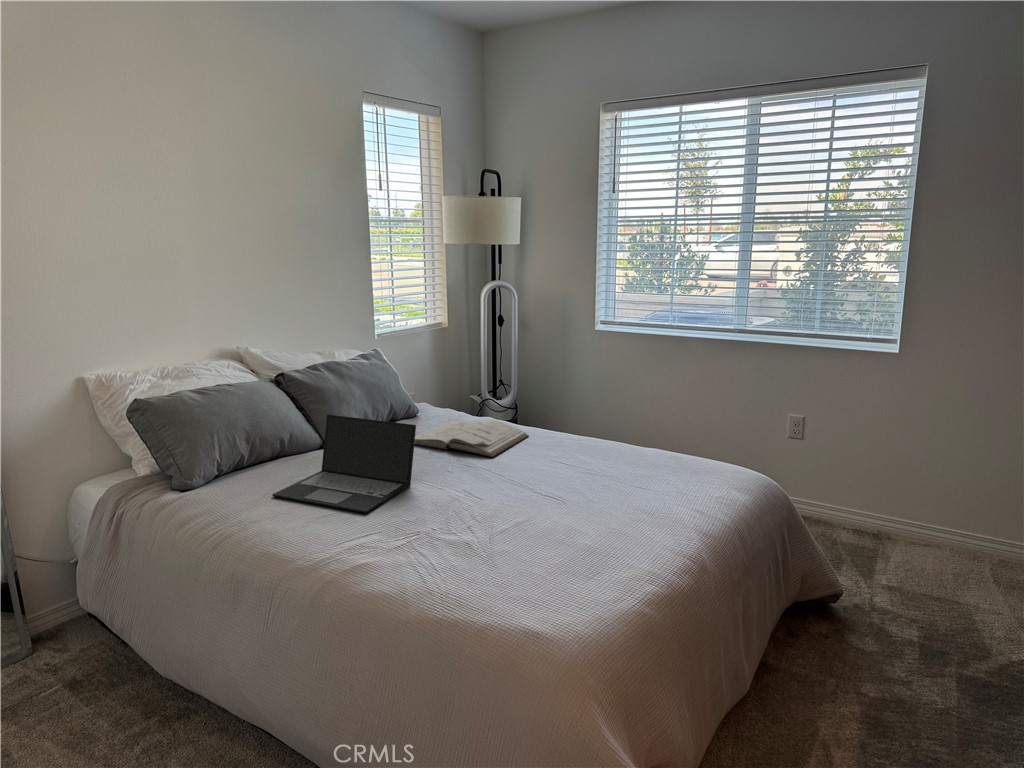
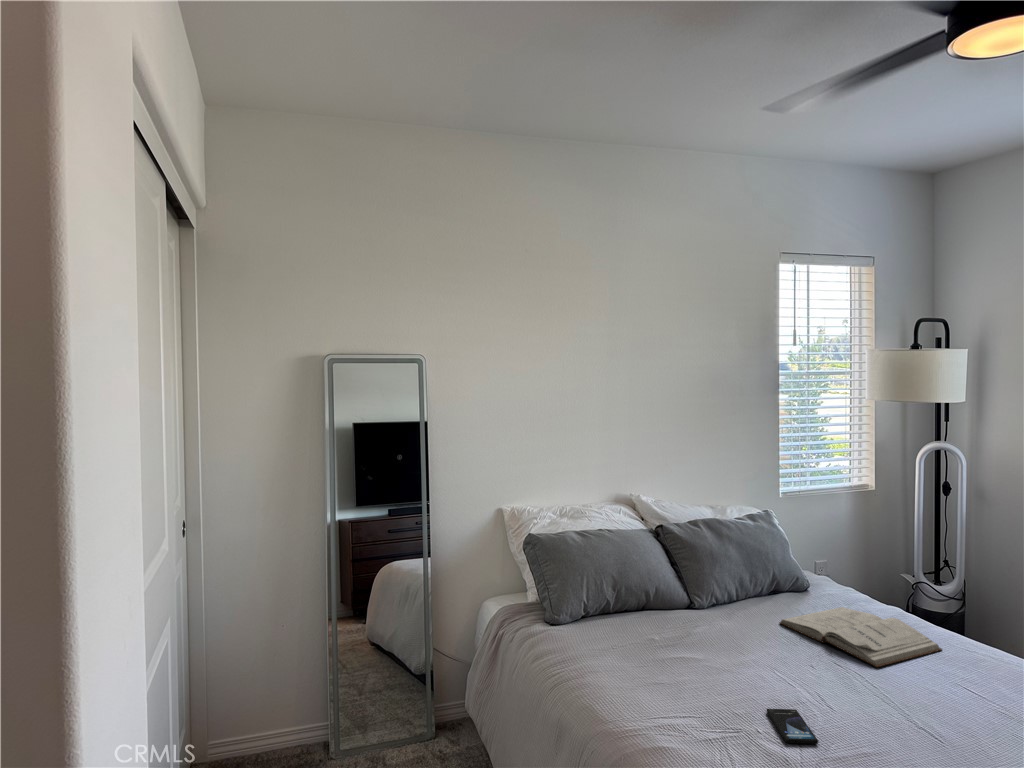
laptop: present [272,415,416,513] -> none [619,577,772,697]
smartphone: none [428,500,476,524] -> present [767,709,818,744]

